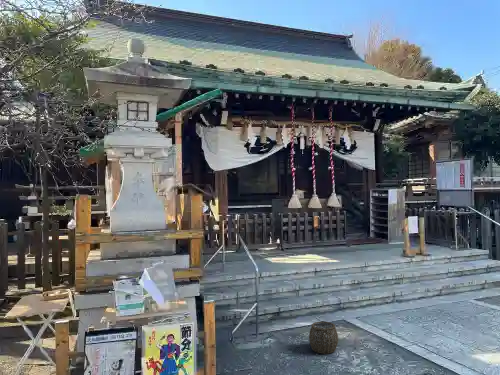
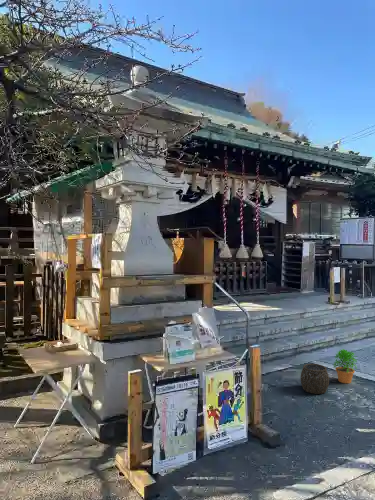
potted plant: none [352,306,381,344] -> present [334,349,357,383]

